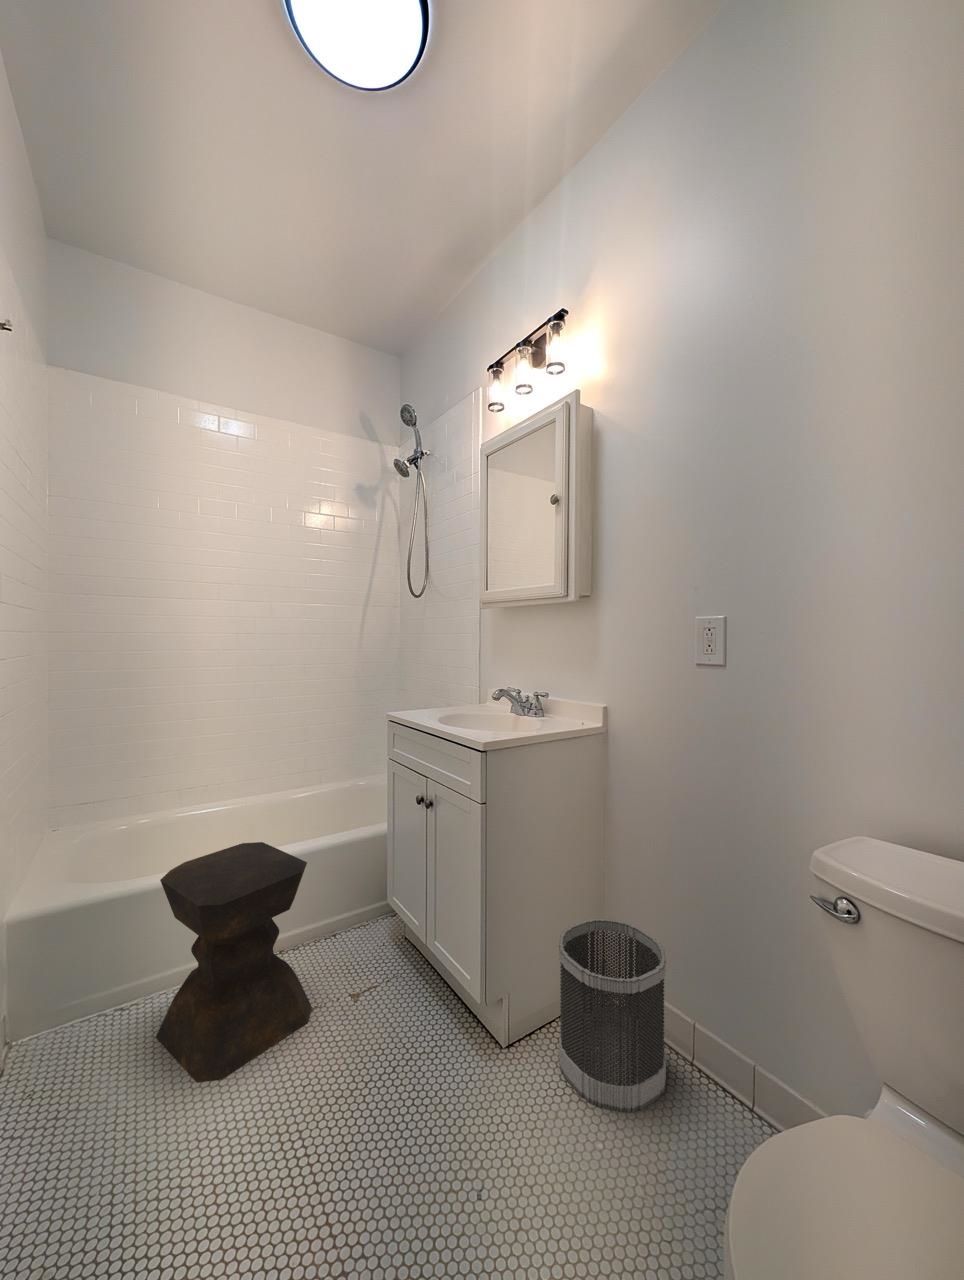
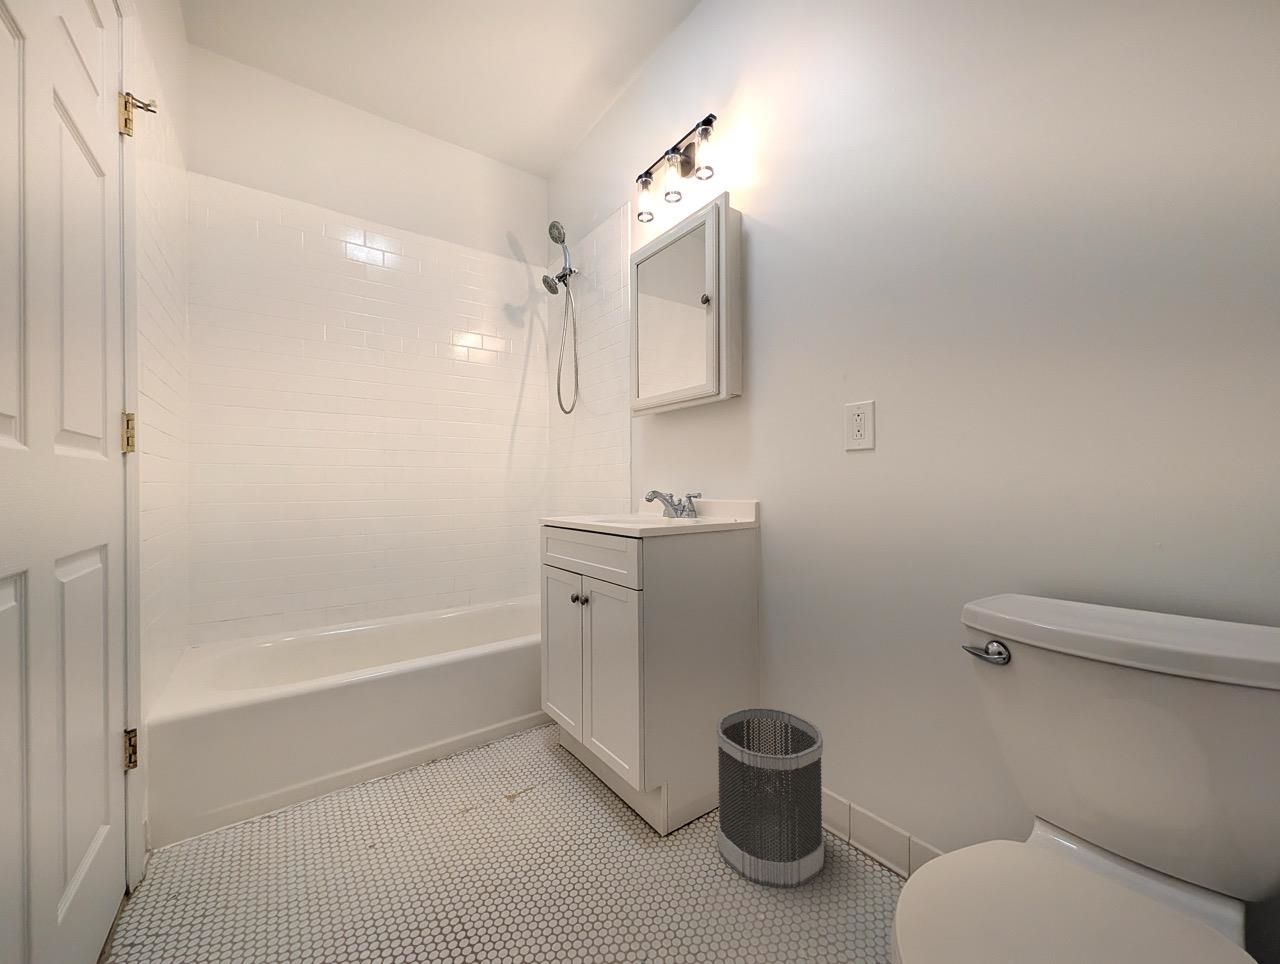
stool: present [156,842,312,1083] -> none [307,643,467,879]

